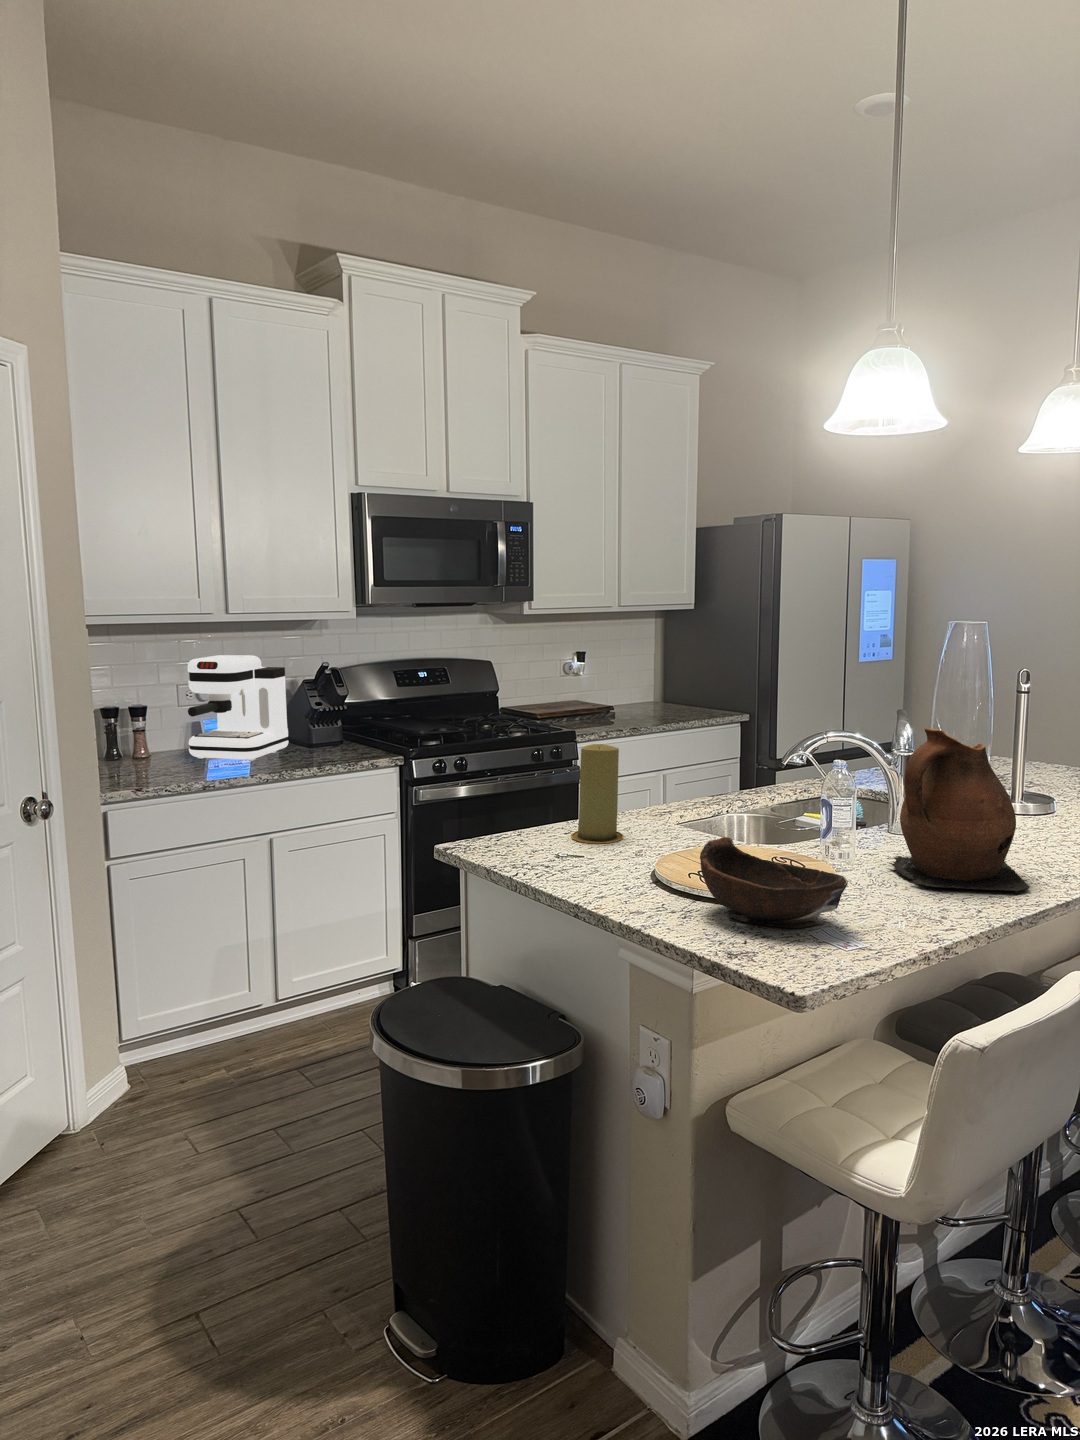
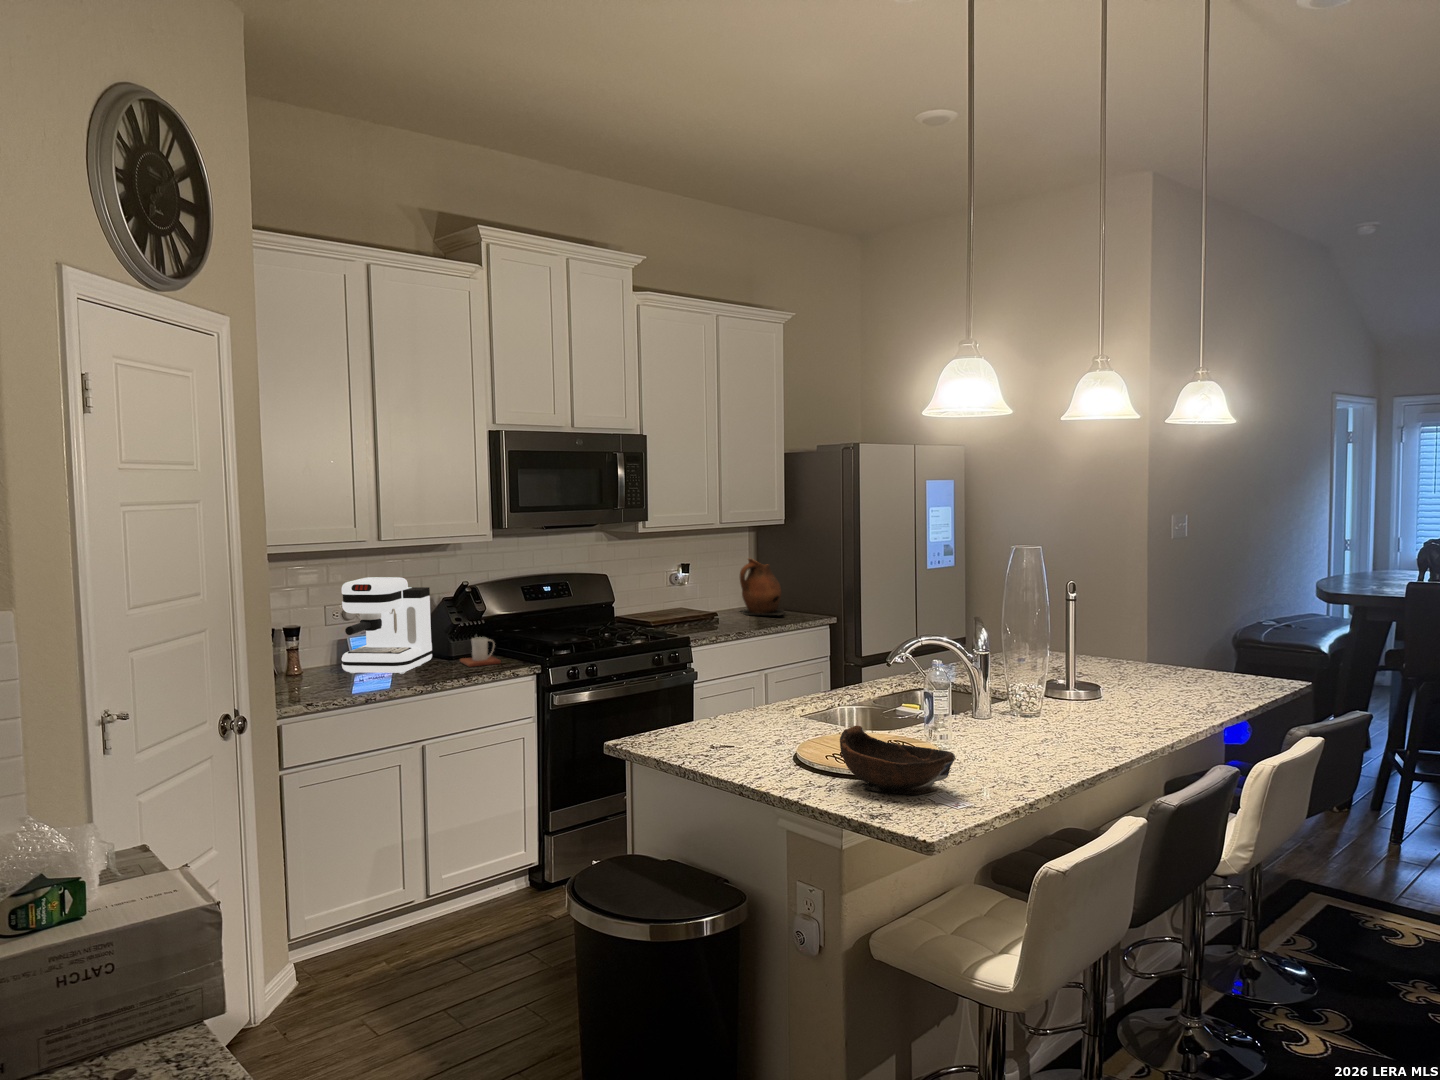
mug: none [318,724,361,755] -> present [460,637,501,667]
ceramic pitcher: present [888,728,1030,894] -> present [740,559,784,615]
candle: present [571,744,624,843] -> none [718,652,762,736]

